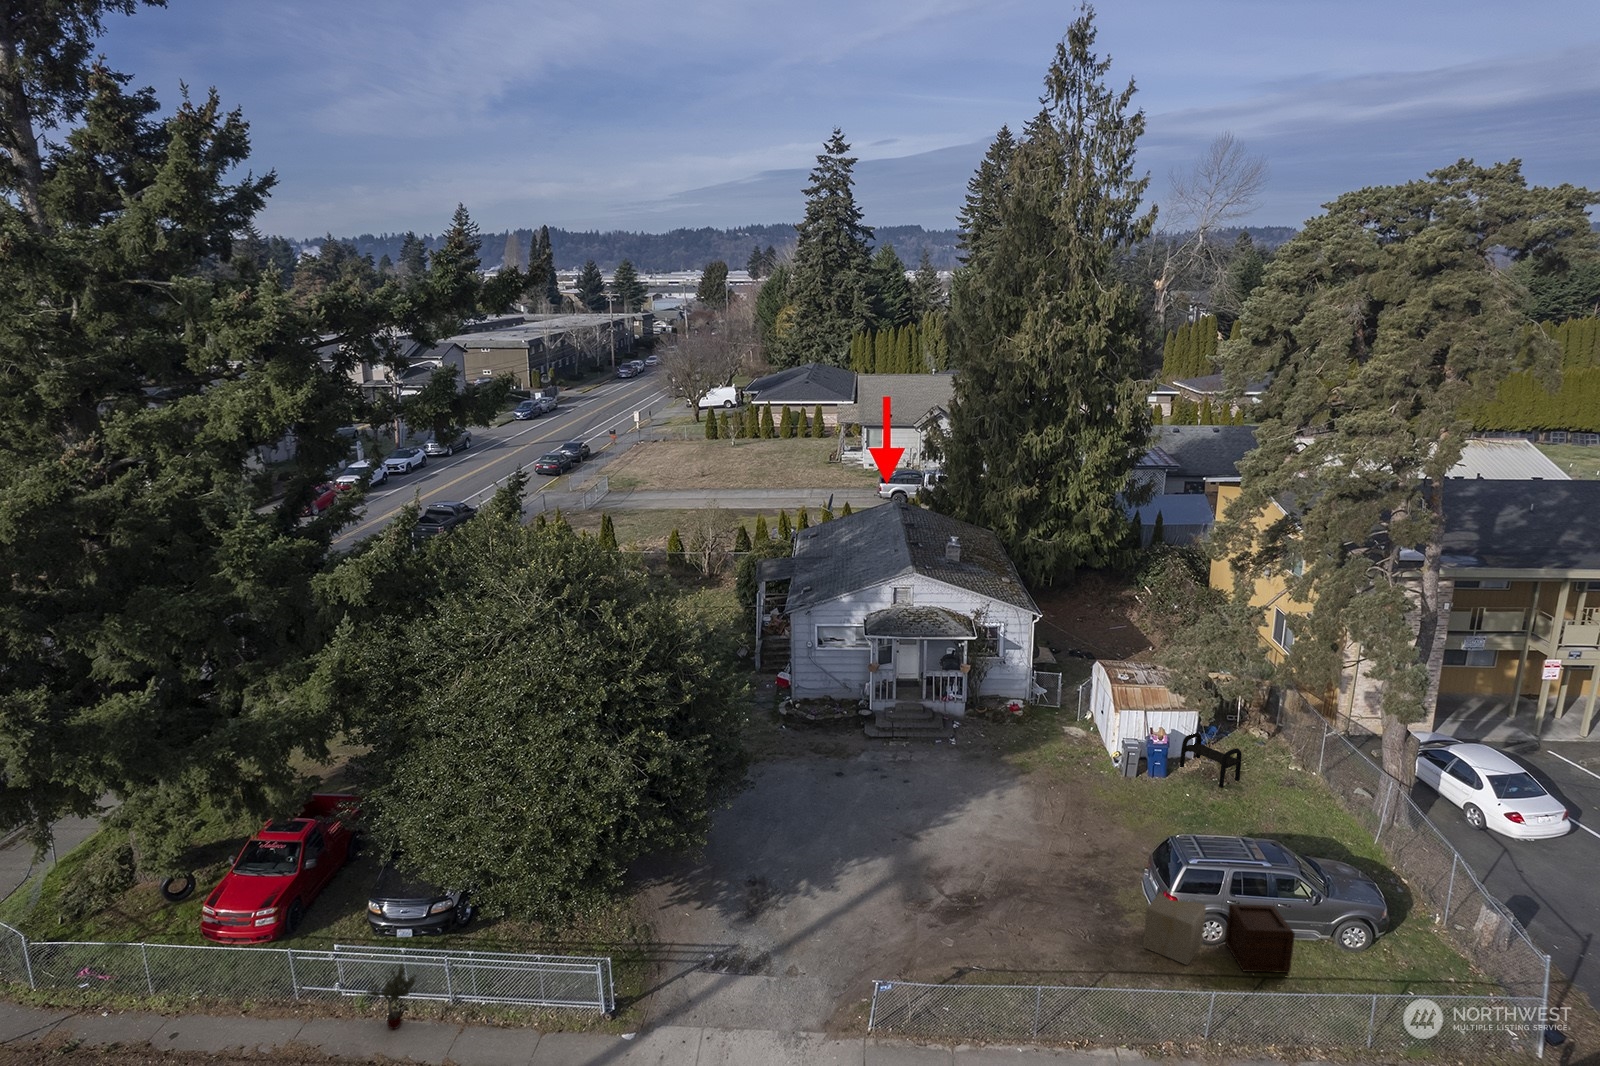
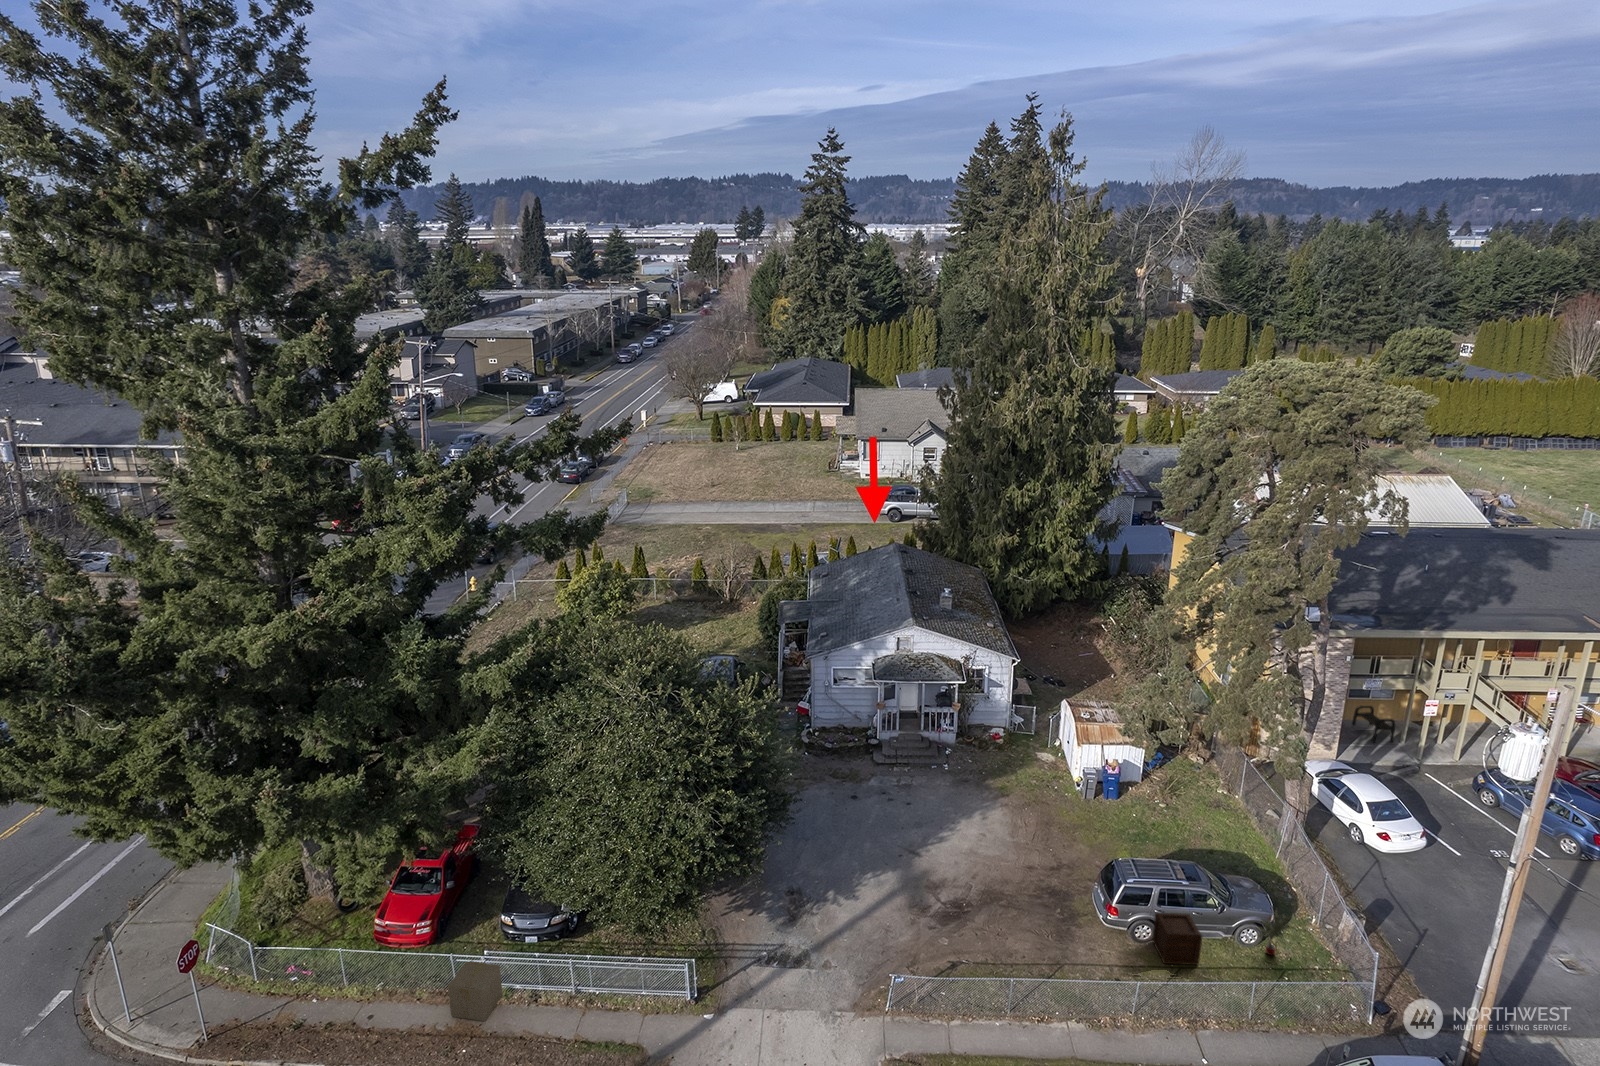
bench: present [1180,733,1242,787] -> present [1352,706,1395,742]
cardboard box: present [1143,892,1206,965] -> present [448,962,502,1021]
potted tree: present [368,964,417,1029] -> present [1258,911,1290,955]

